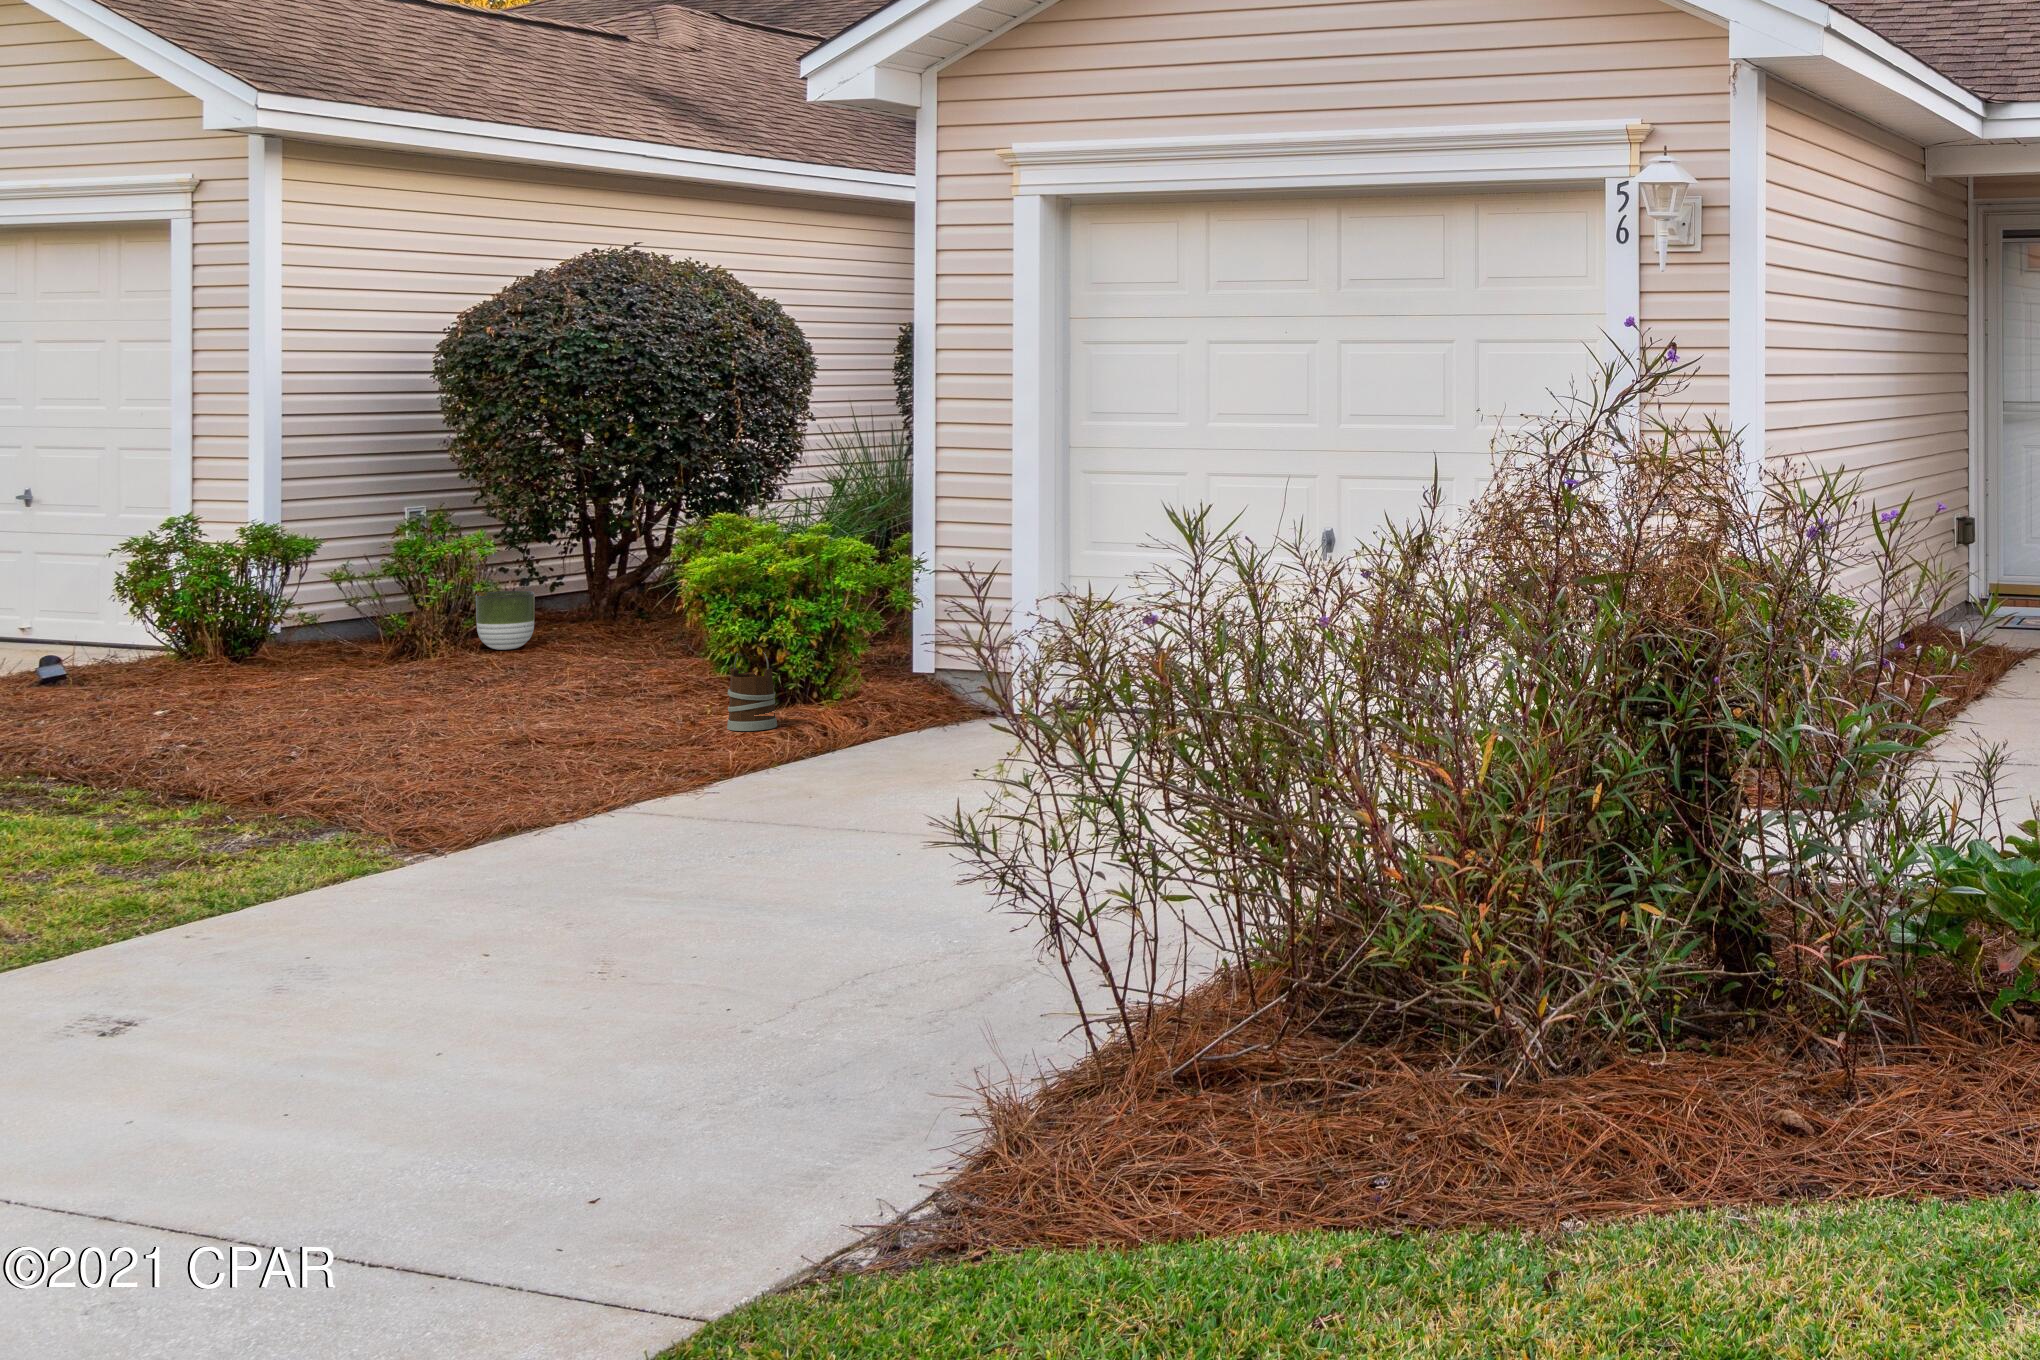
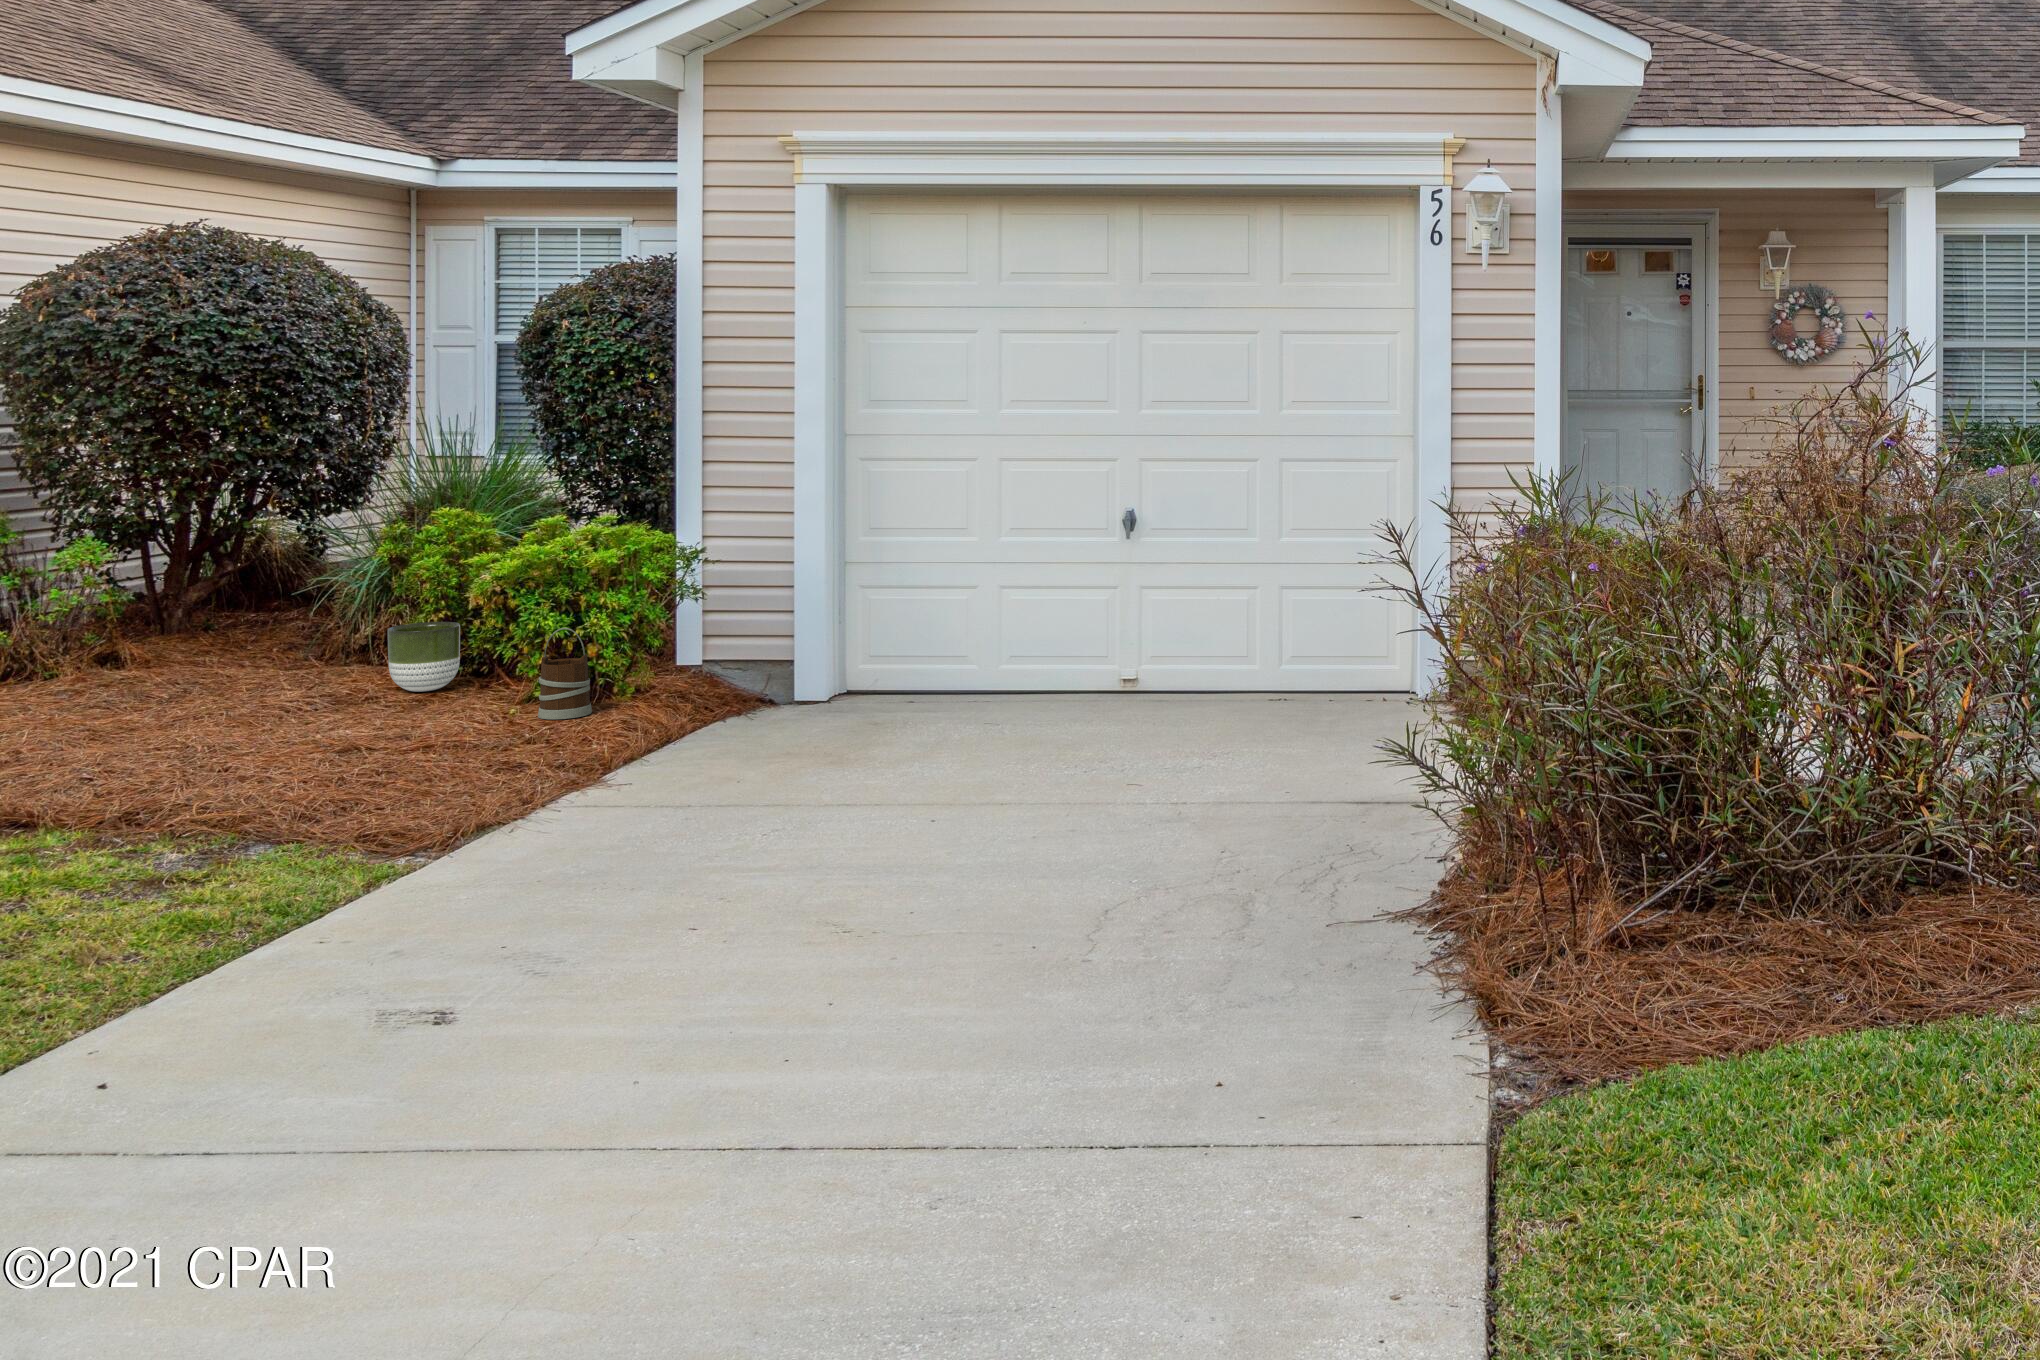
planter: present [476,591,534,650] -> present [388,622,460,692]

